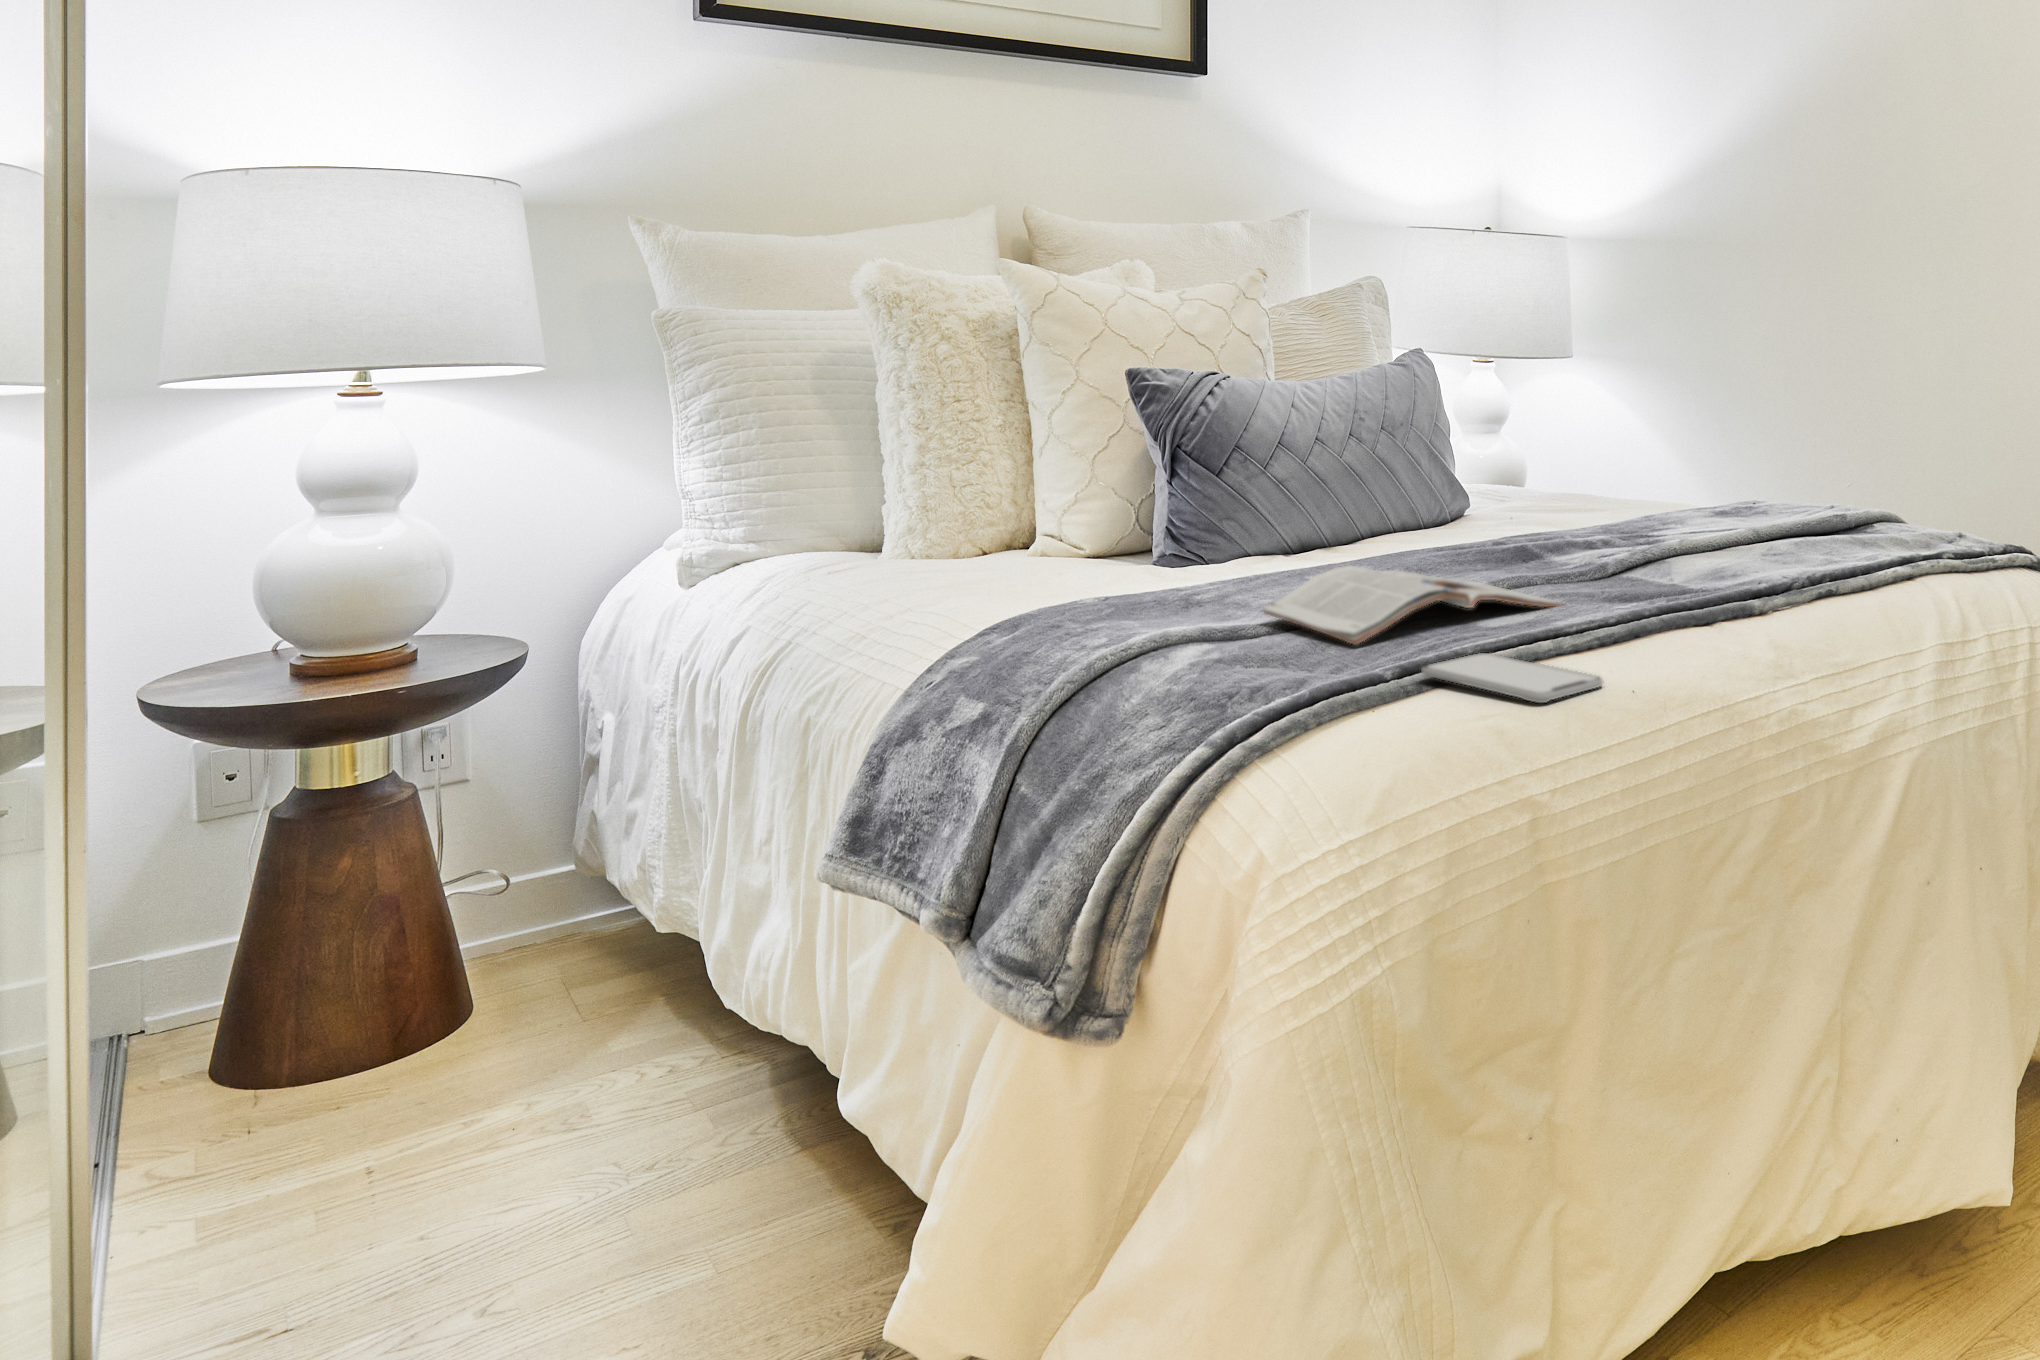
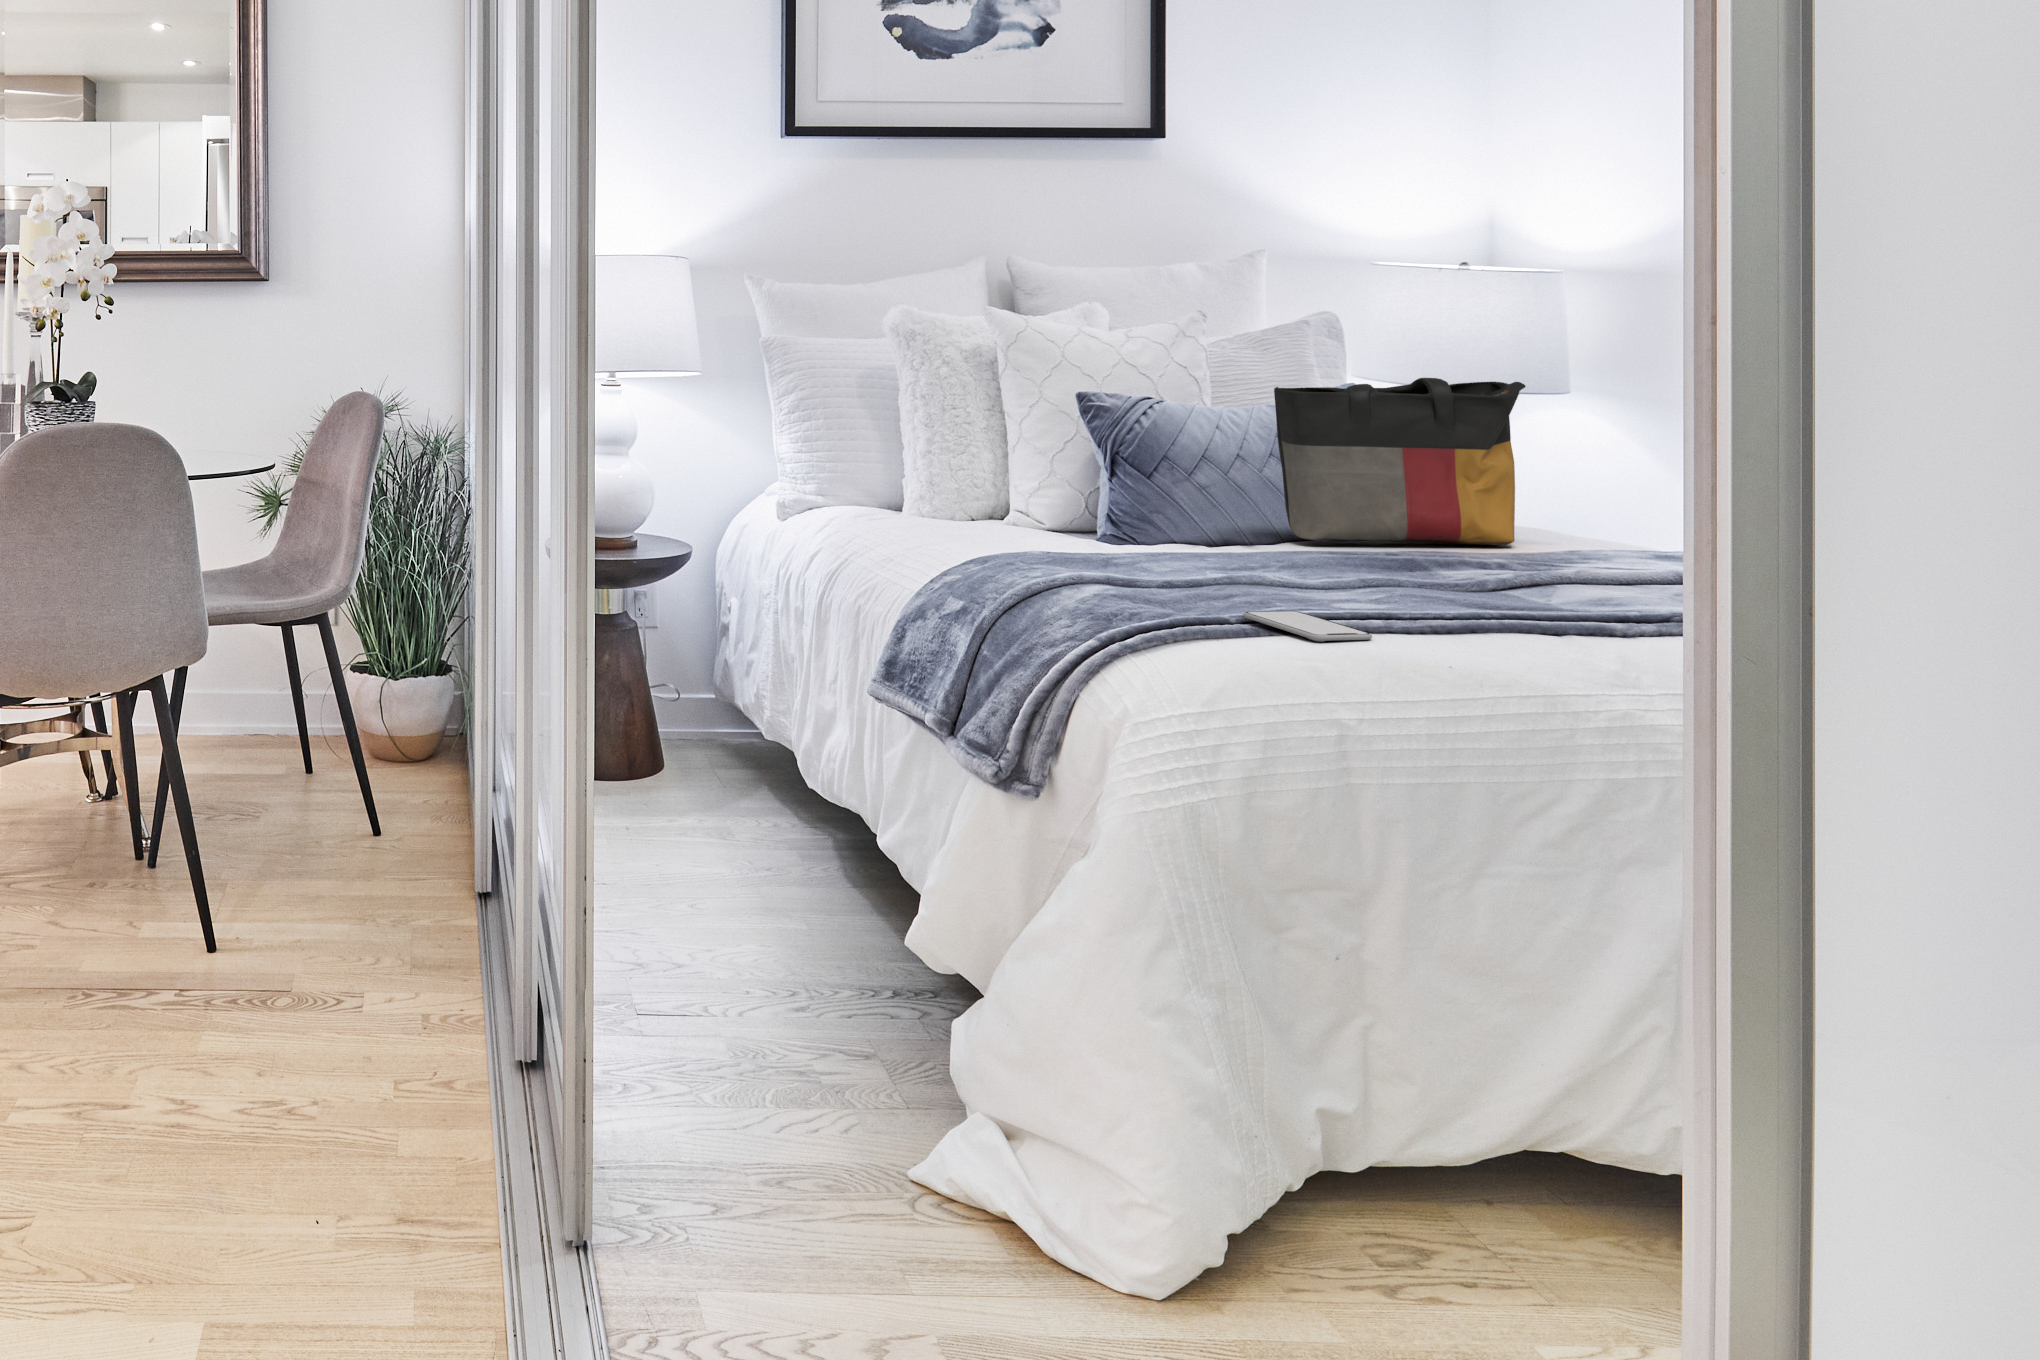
tote bag: none [1375,328,1629,536] -> present [1274,378,1526,545]
magazine: present [1264,566,1564,645] -> none [1154,549,1400,600]

